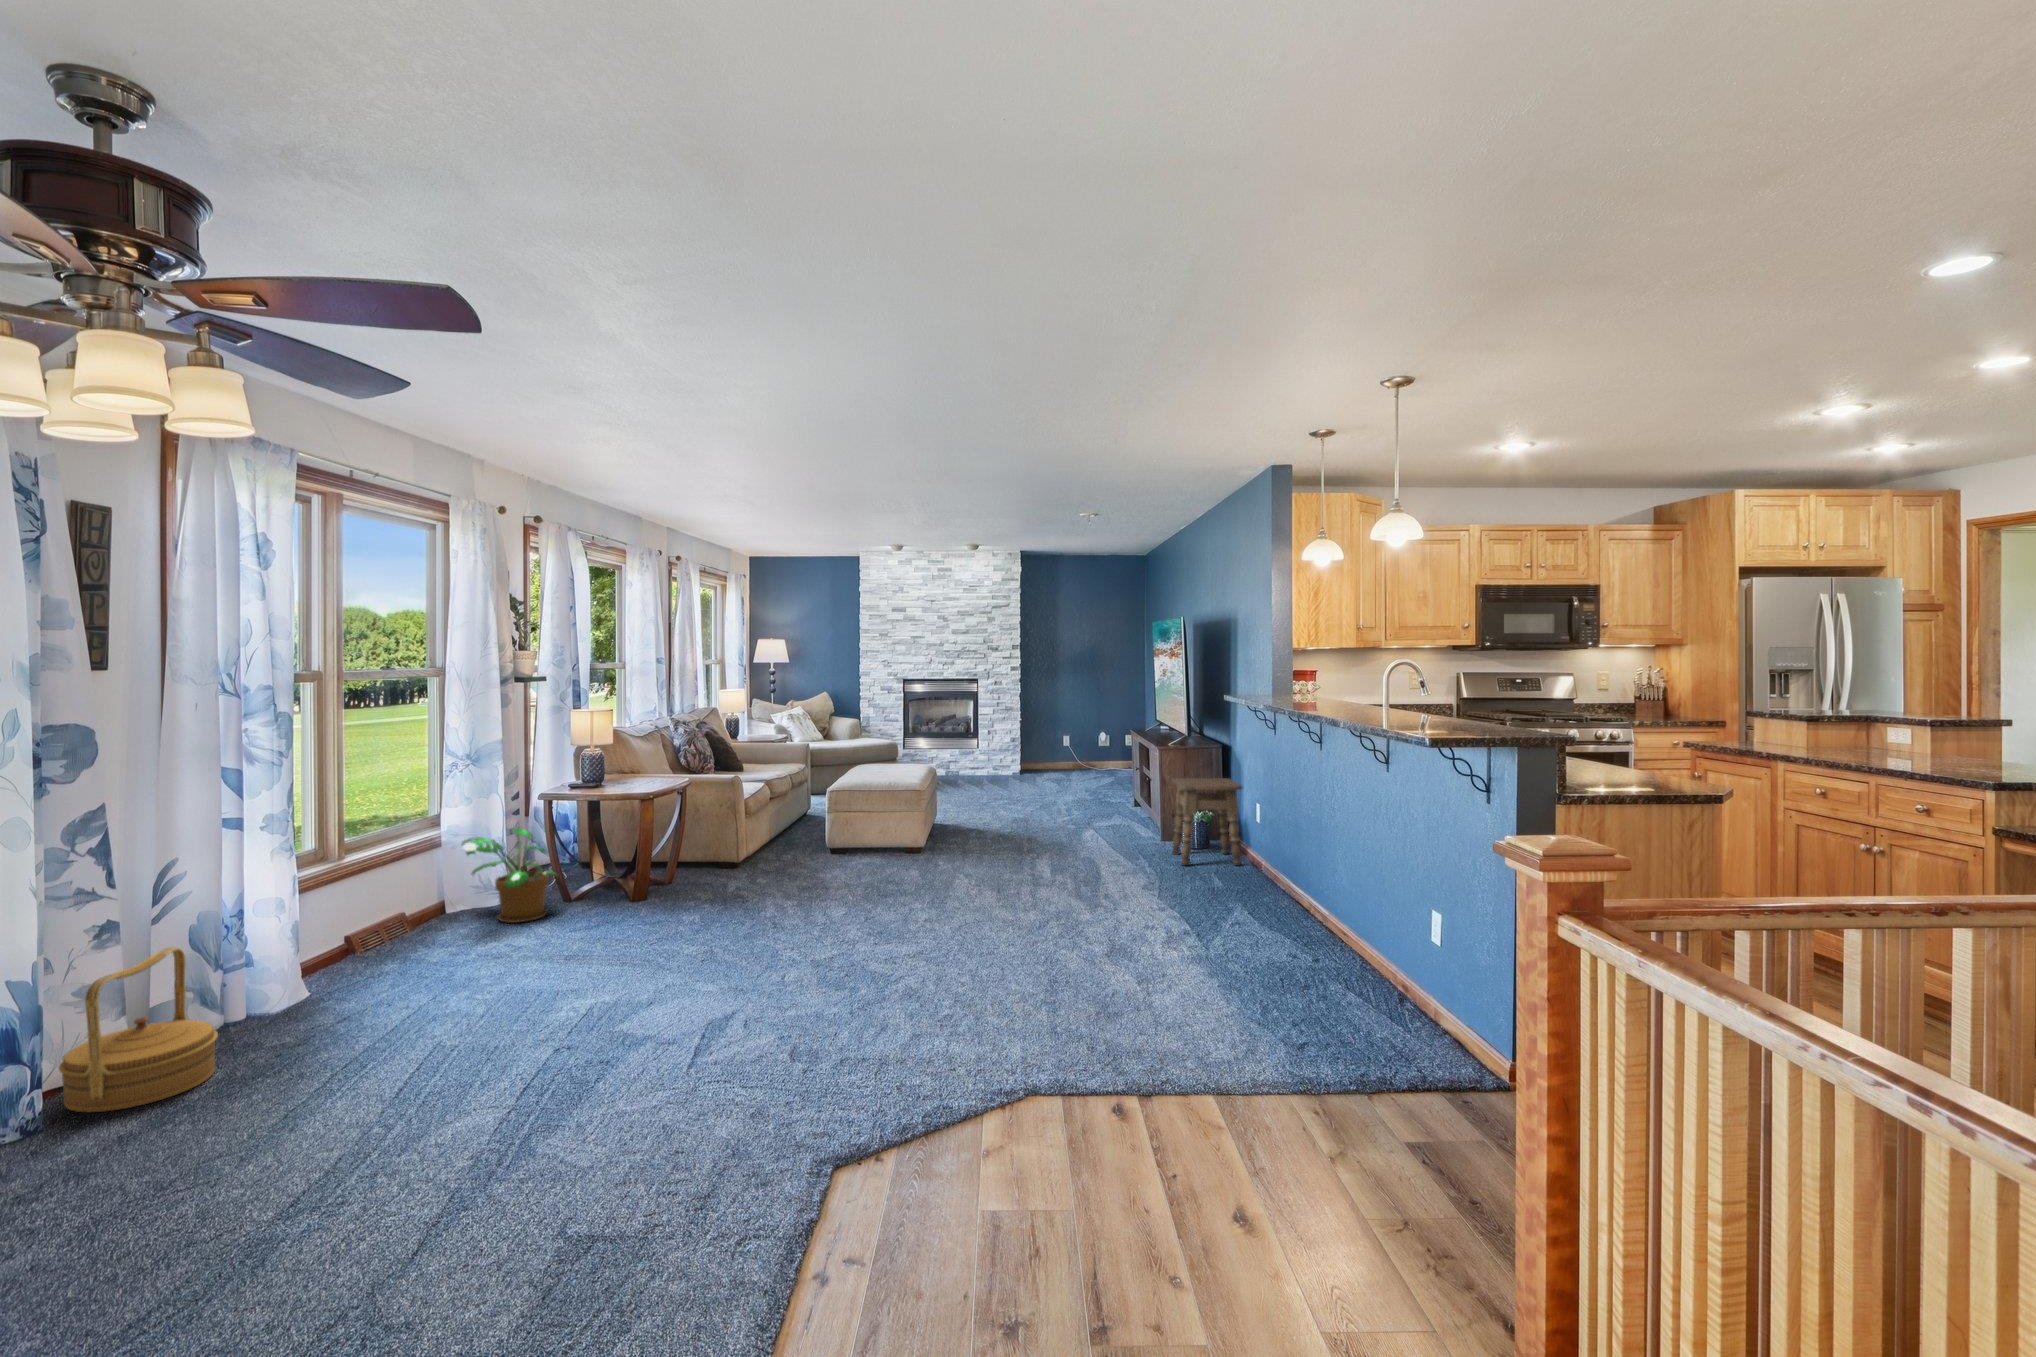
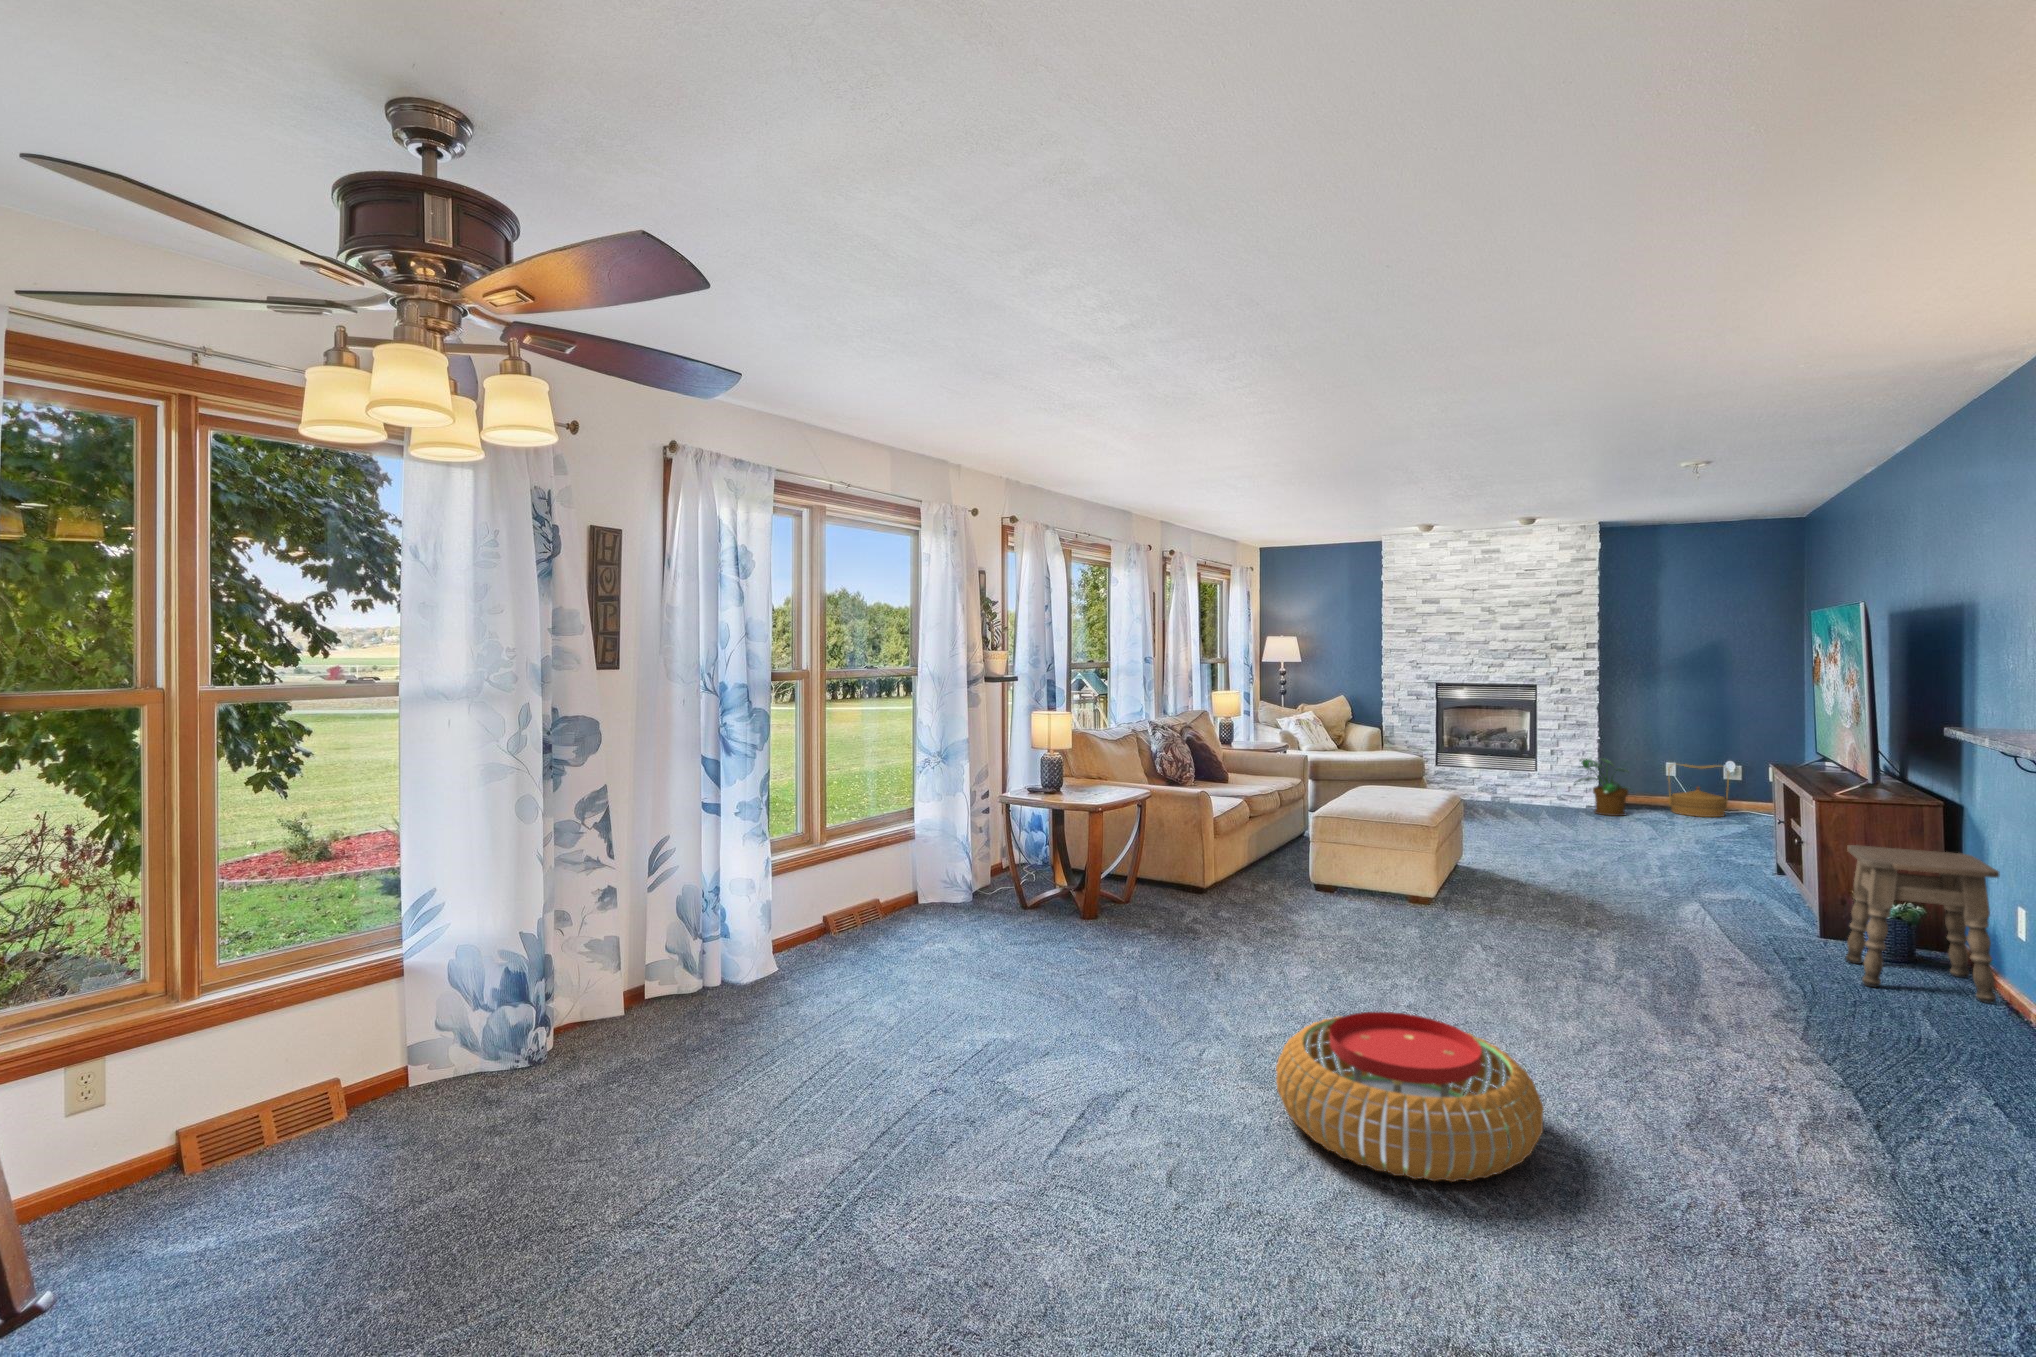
potted plant: present [462,828,554,923] -> present [1574,758,1631,816]
pouf: none [855,915,1031,1019] -> present [1276,1012,1543,1182]
woven basket: present [59,947,218,1112] -> present [1668,764,1729,817]

